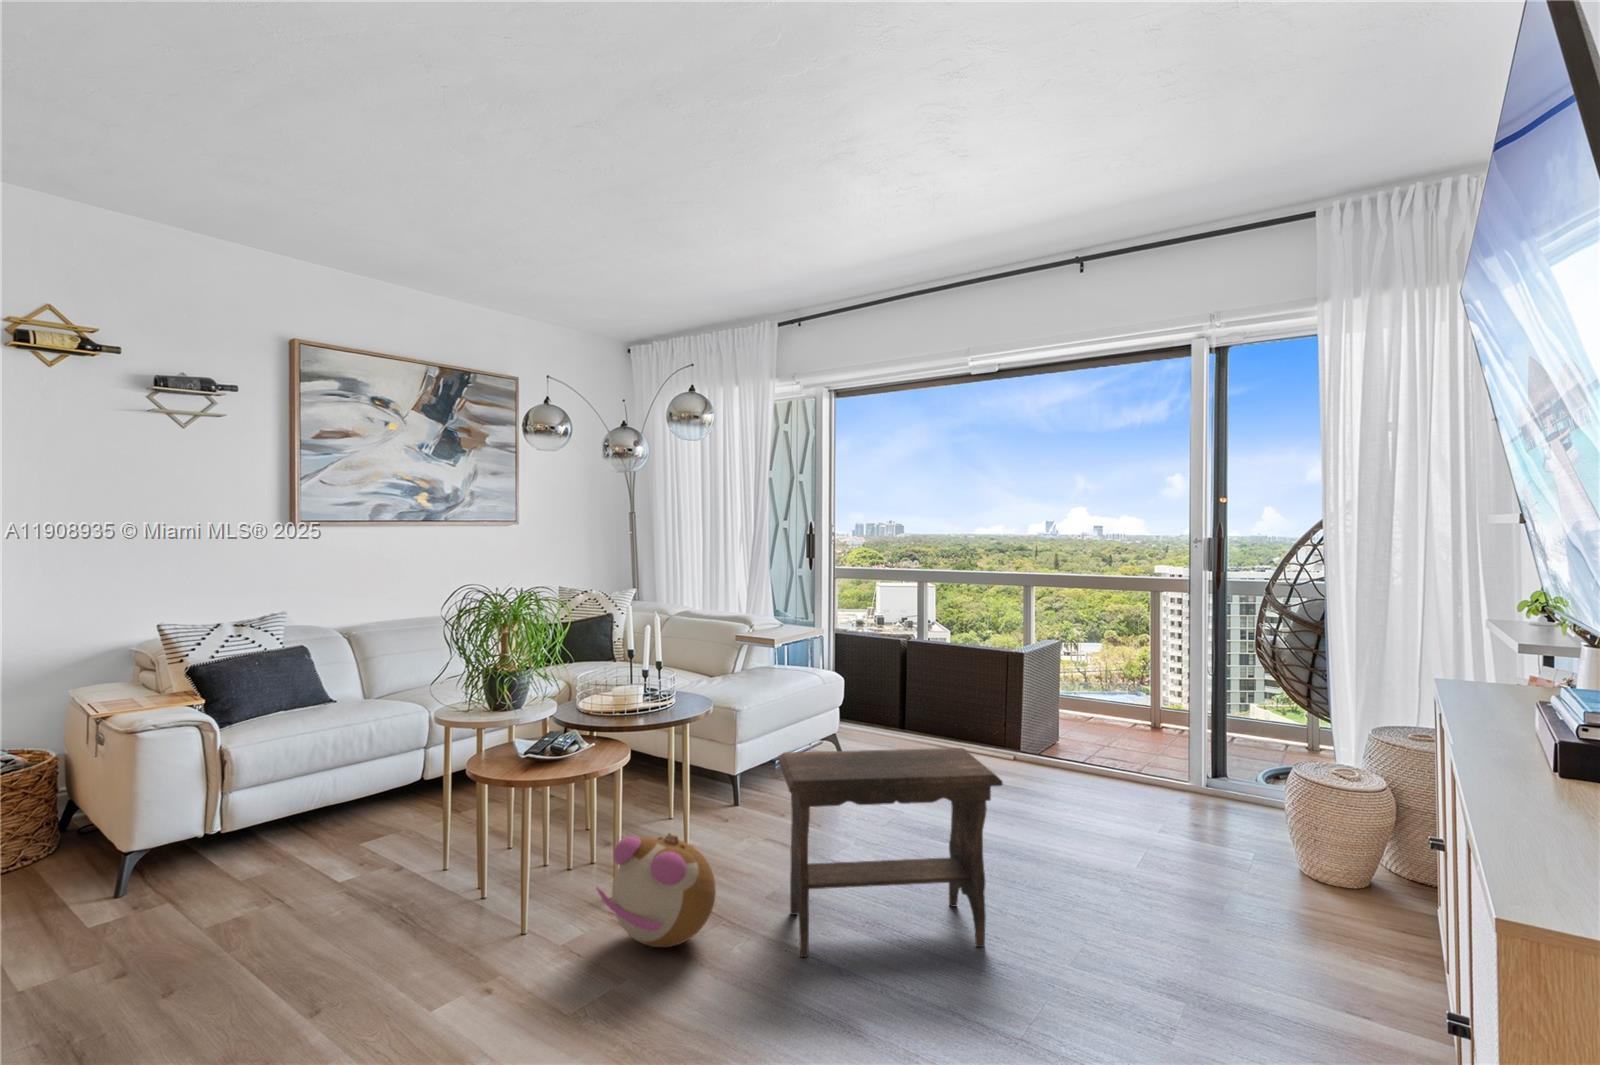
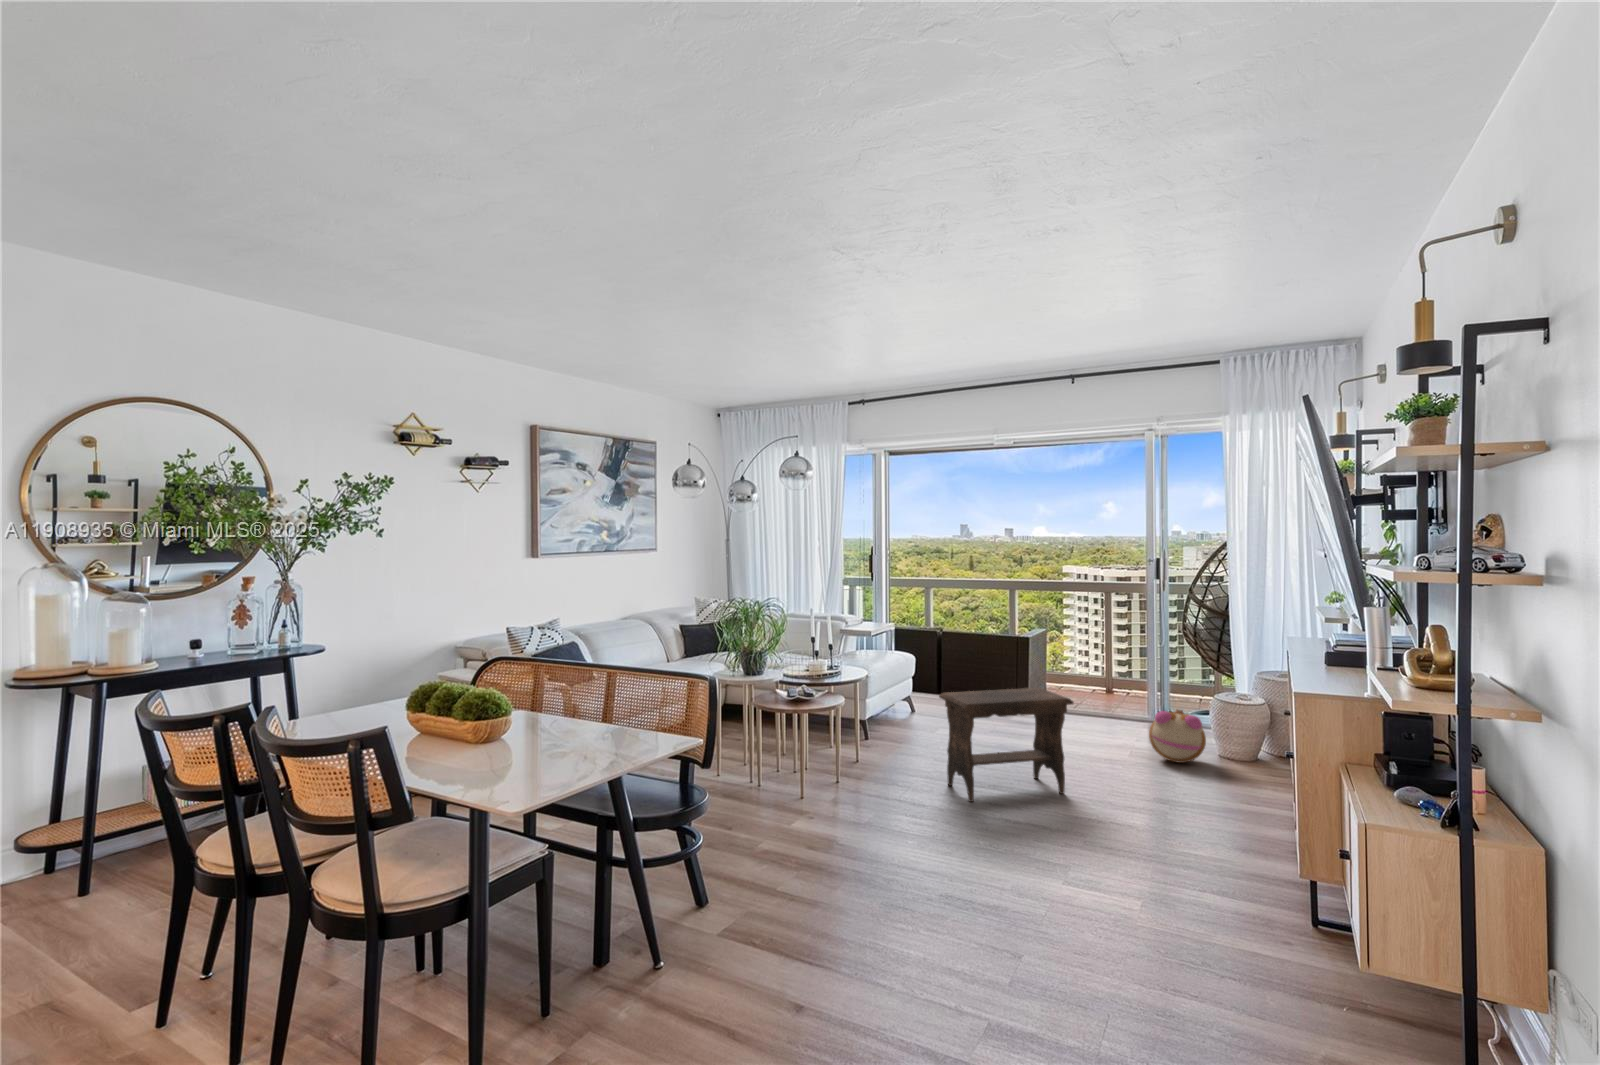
plush toy: present [597,833,716,947] -> present [1149,710,1206,763]

